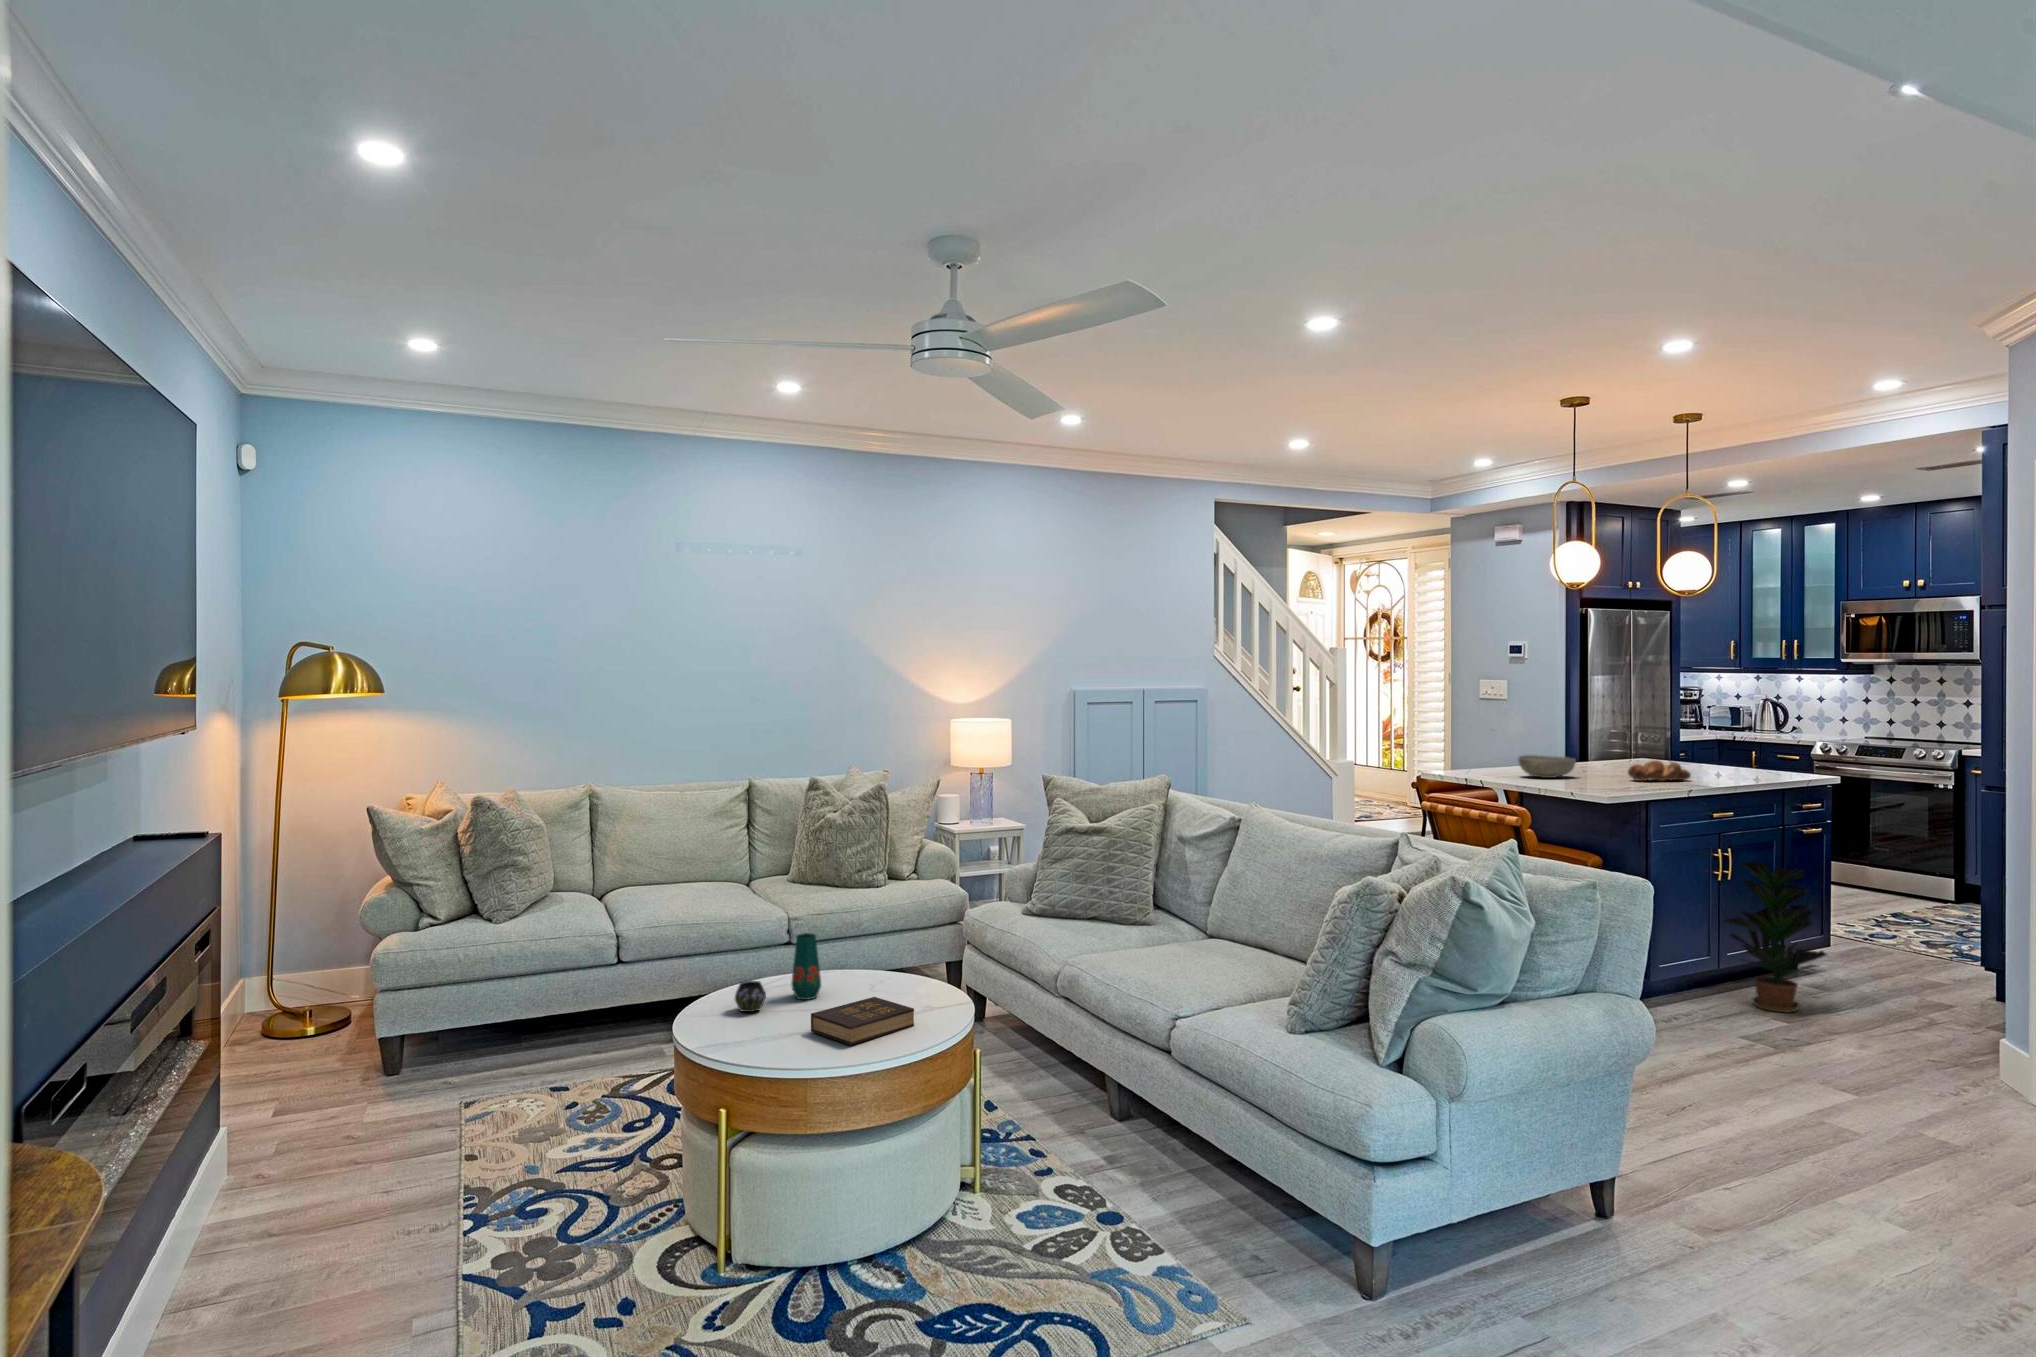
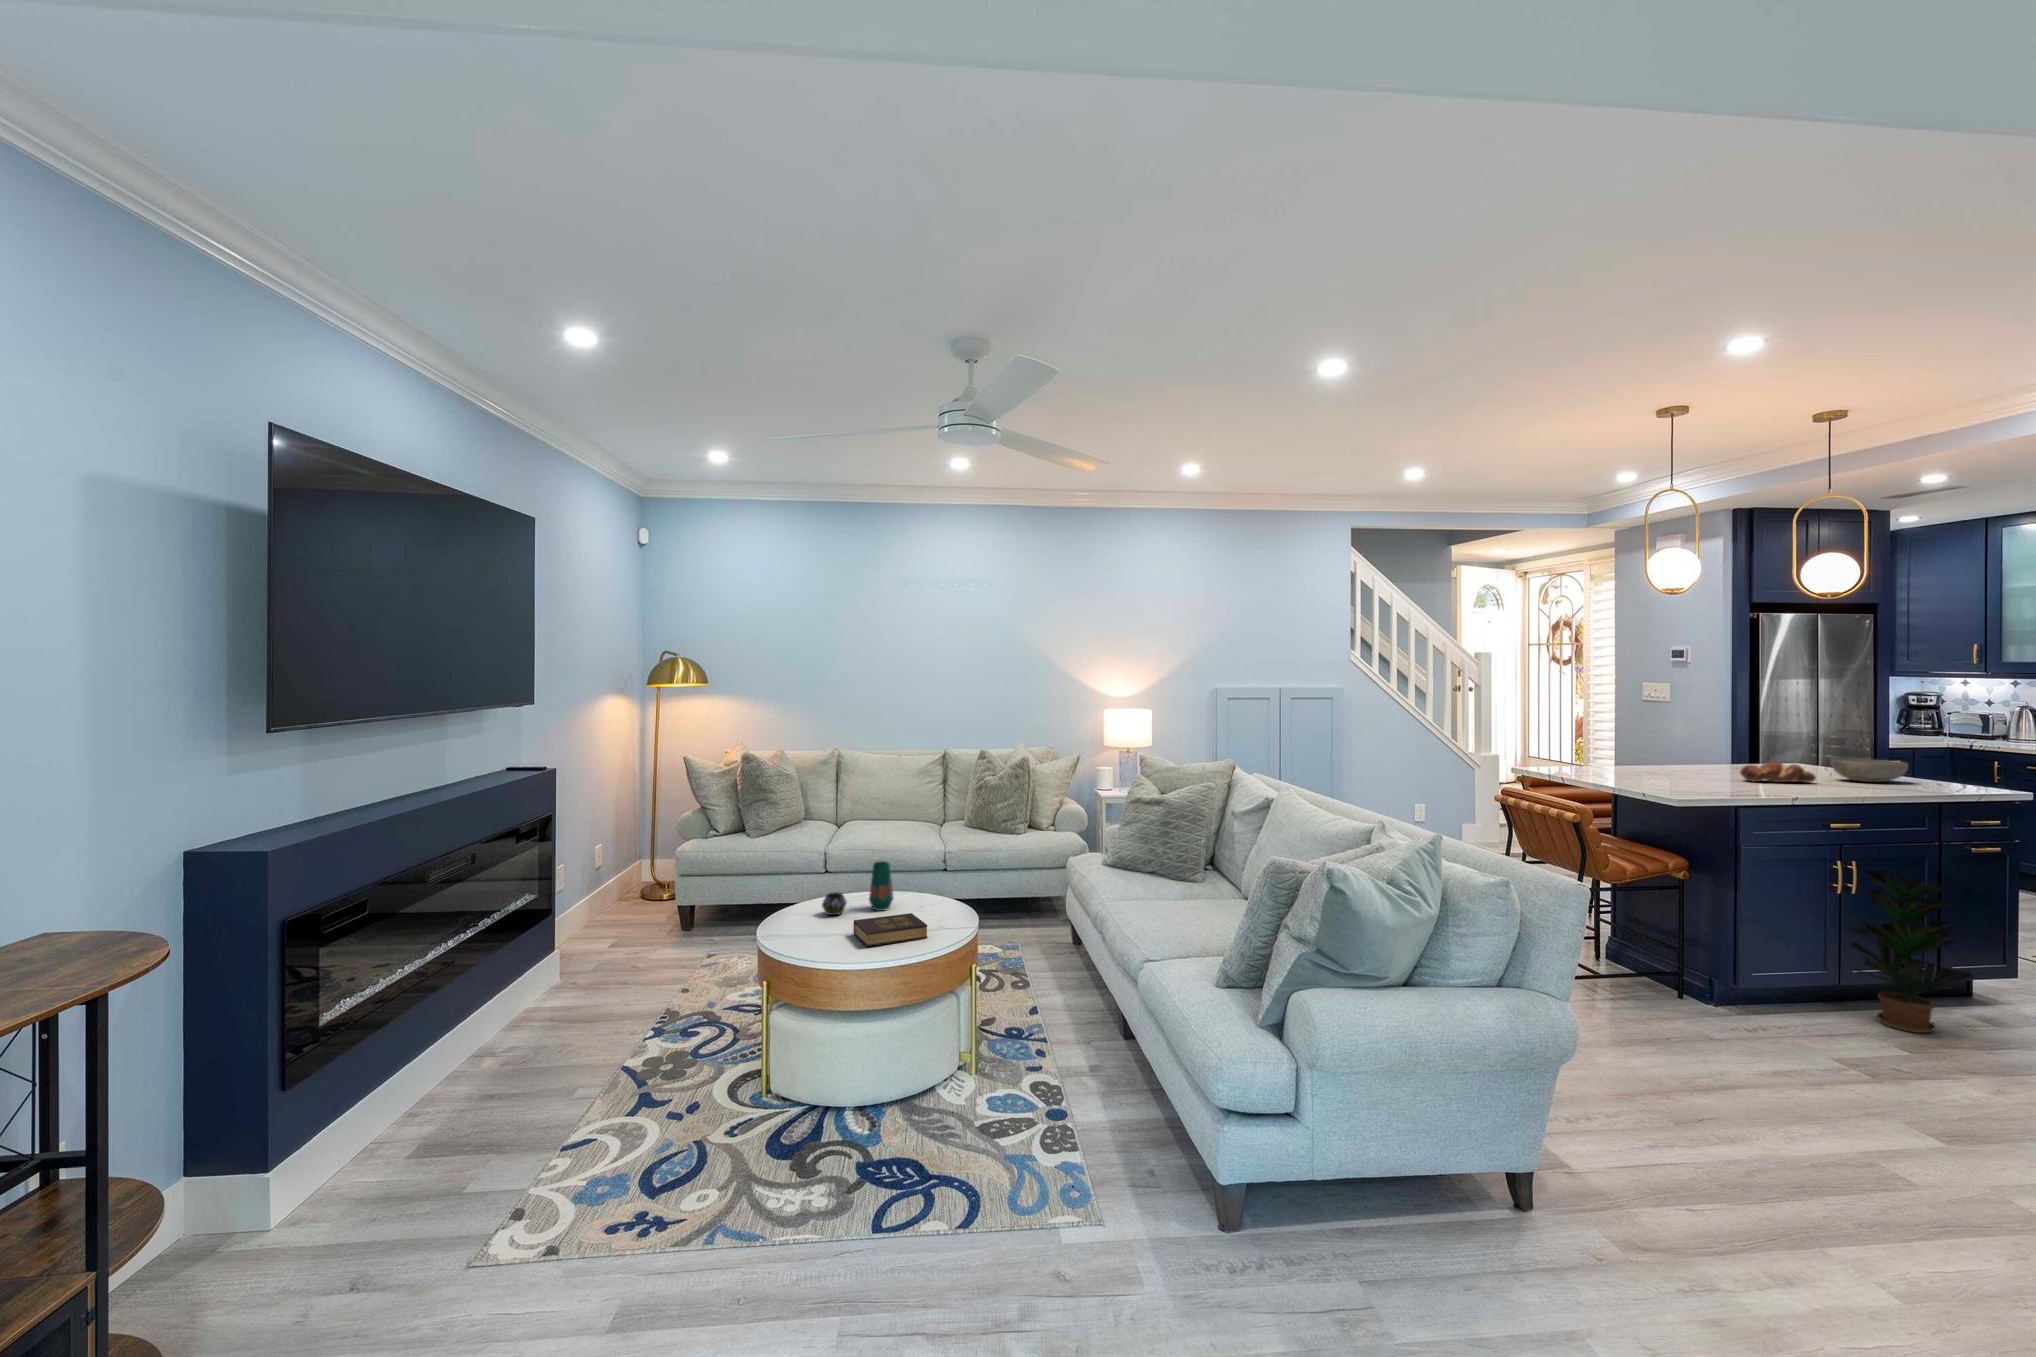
bowl: present [1518,755,1576,778] -> present [1831,758,1908,782]

